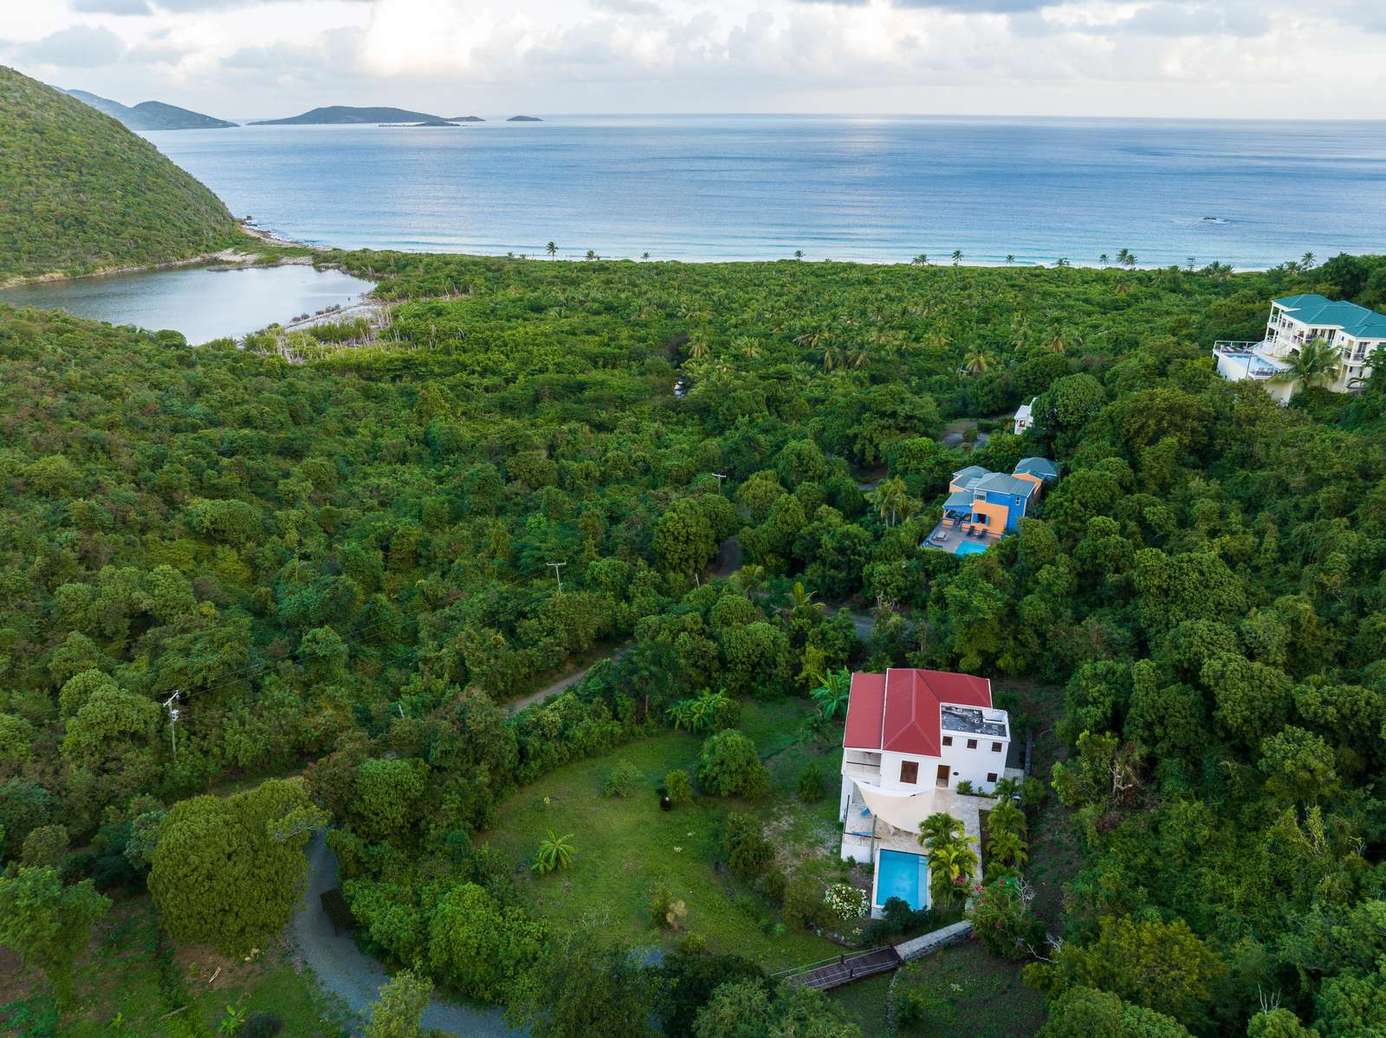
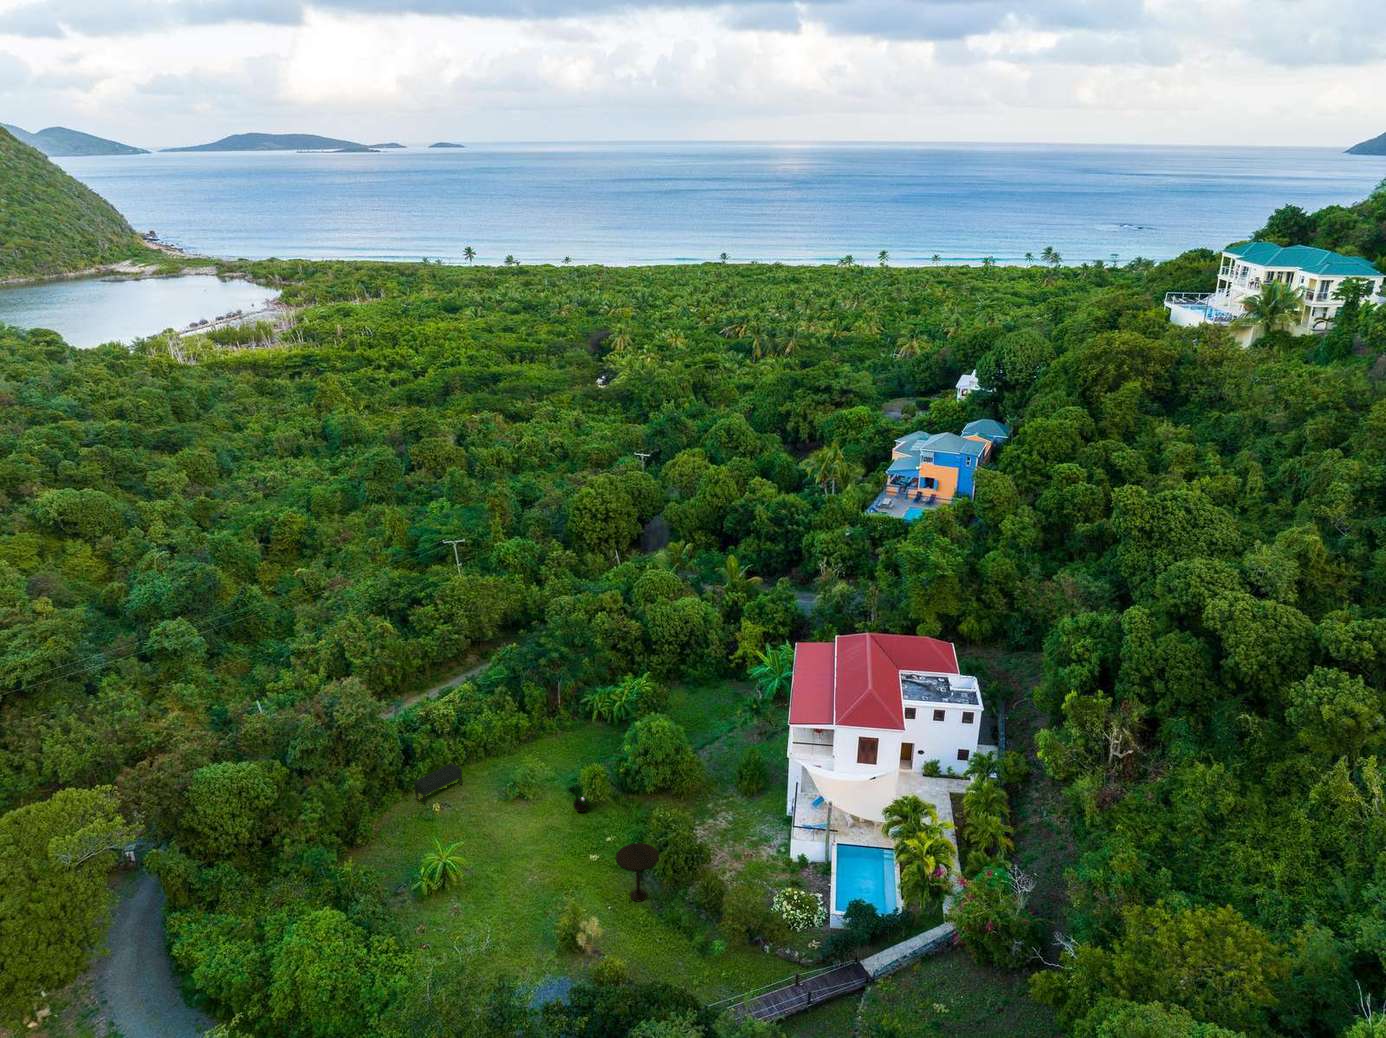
pedestal table: none [698,840,733,887] -> present [616,843,659,901]
bench: present [320,888,353,936] -> present [413,764,462,804]

